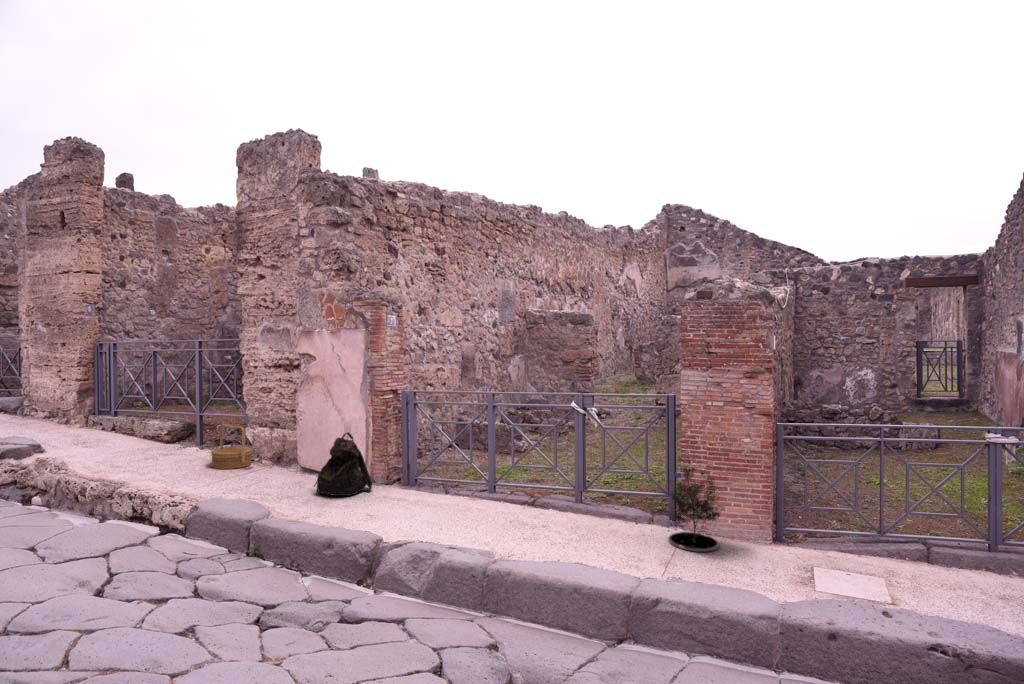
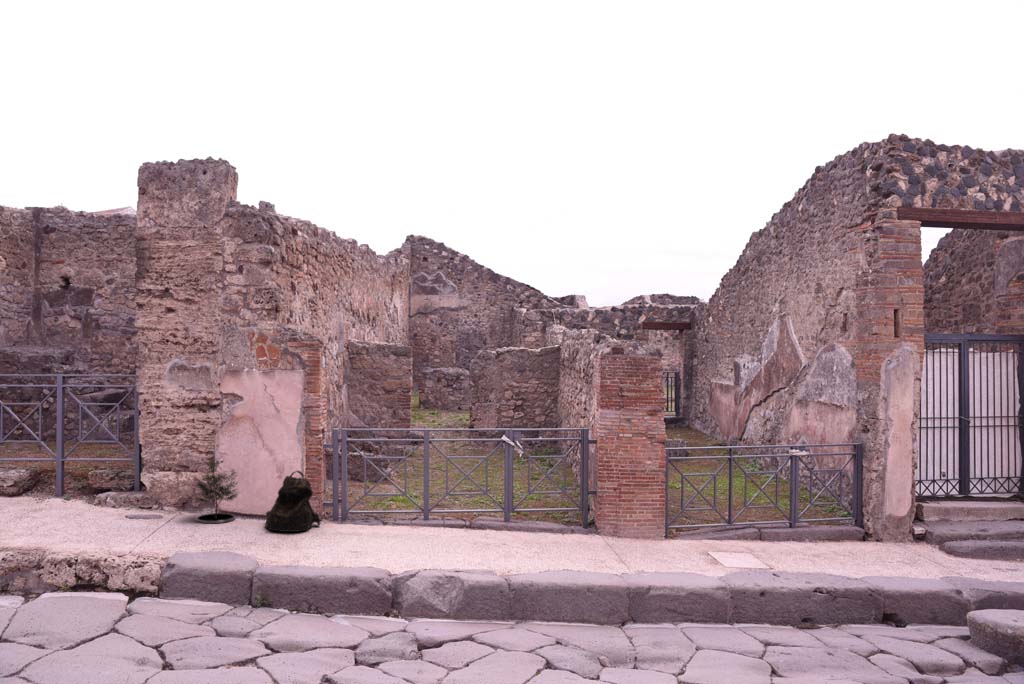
woven basket: present [211,424,252,469] -> none [113,468,158,517]
potted tree: present [668,461,722,552] -> present [196,456,237,523]

